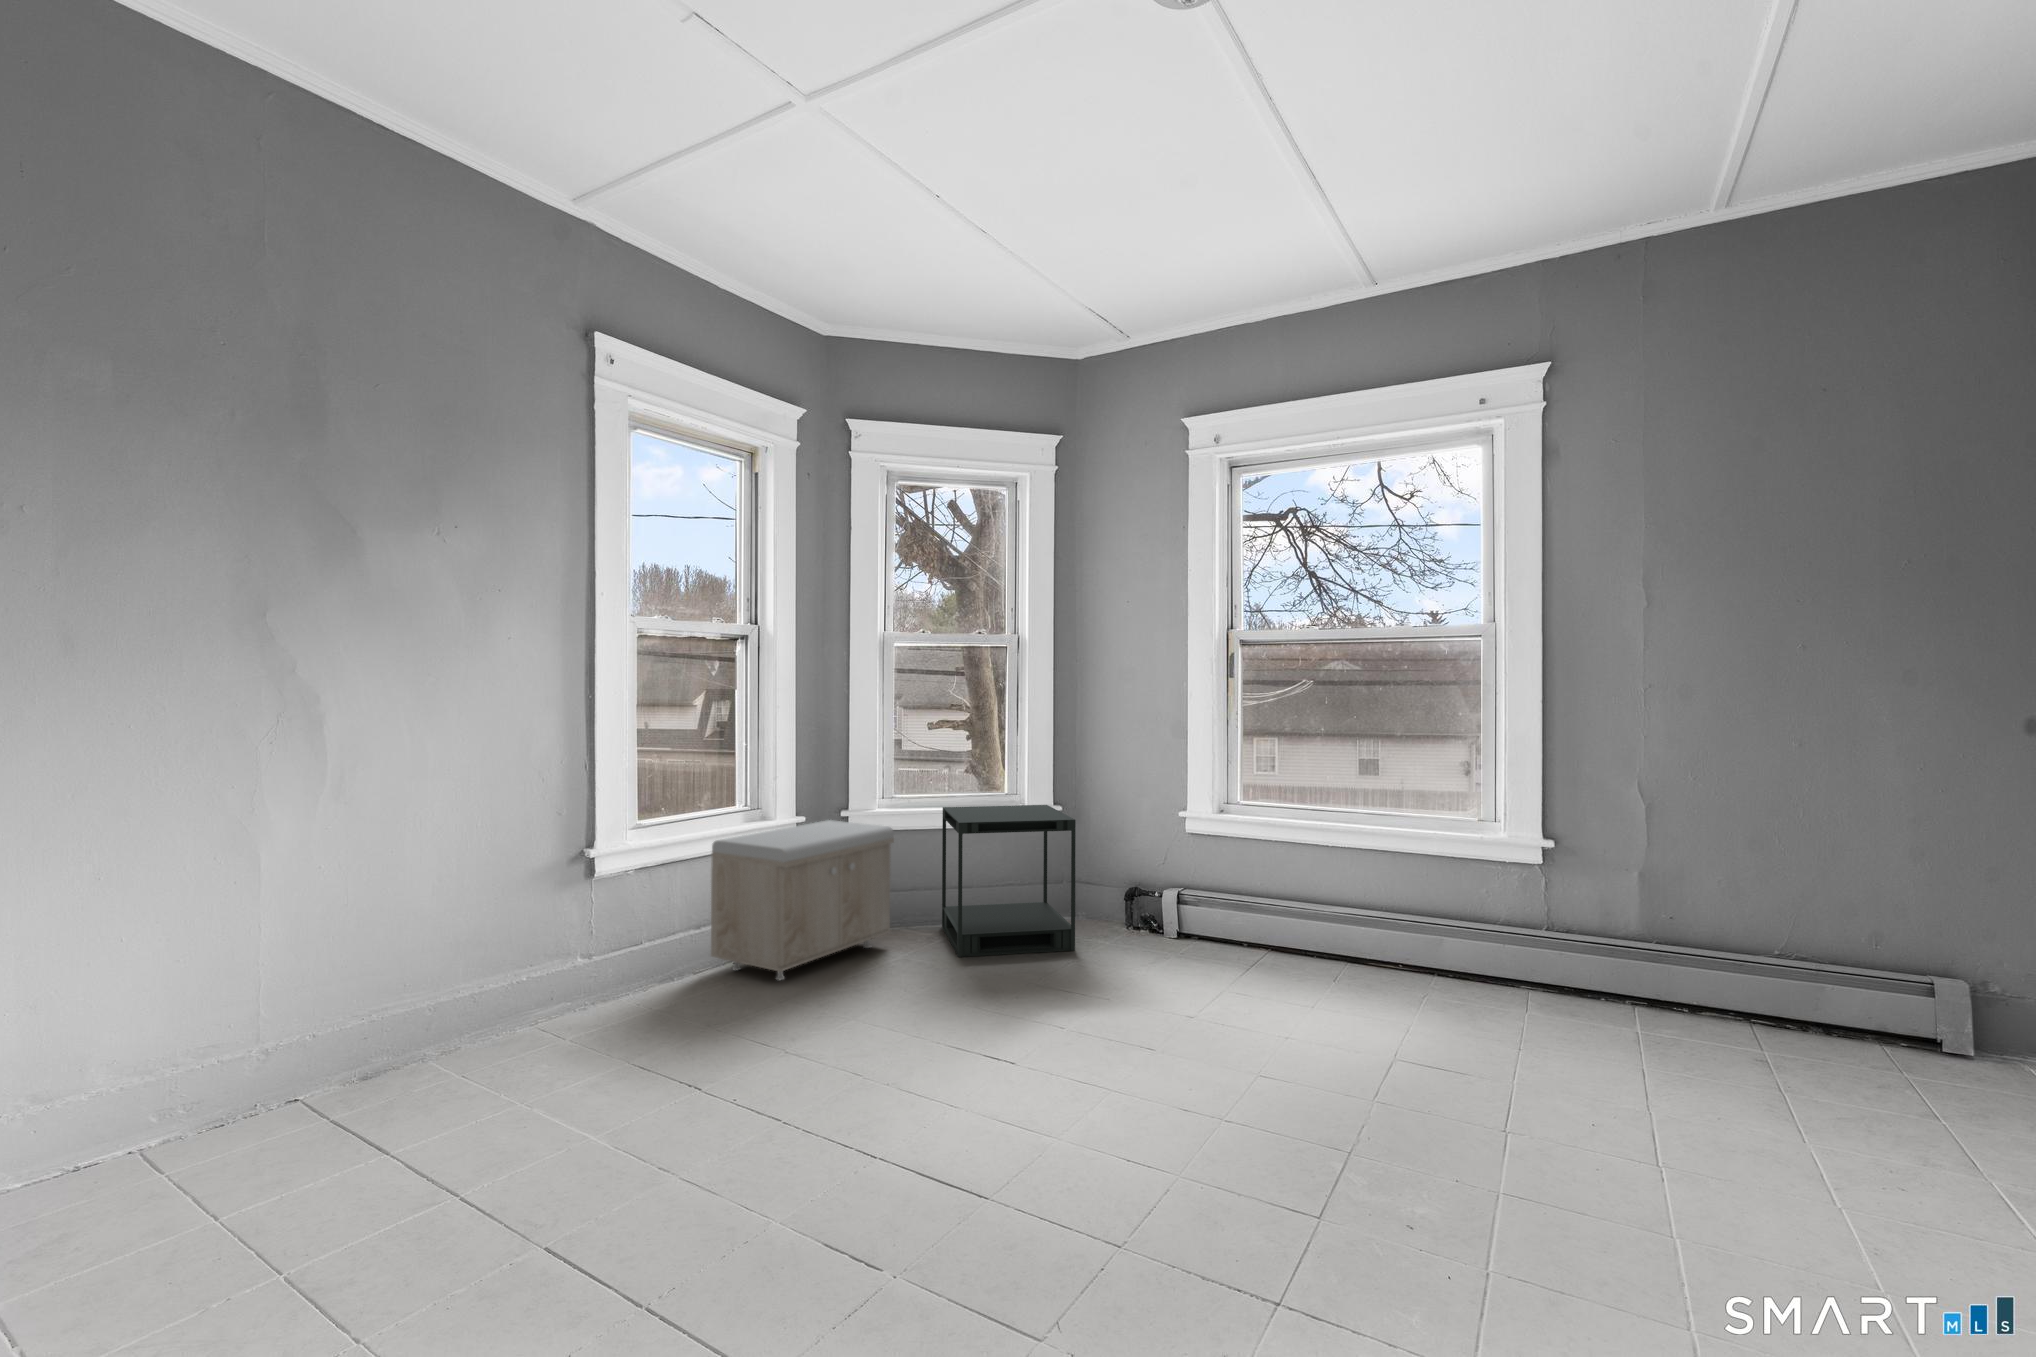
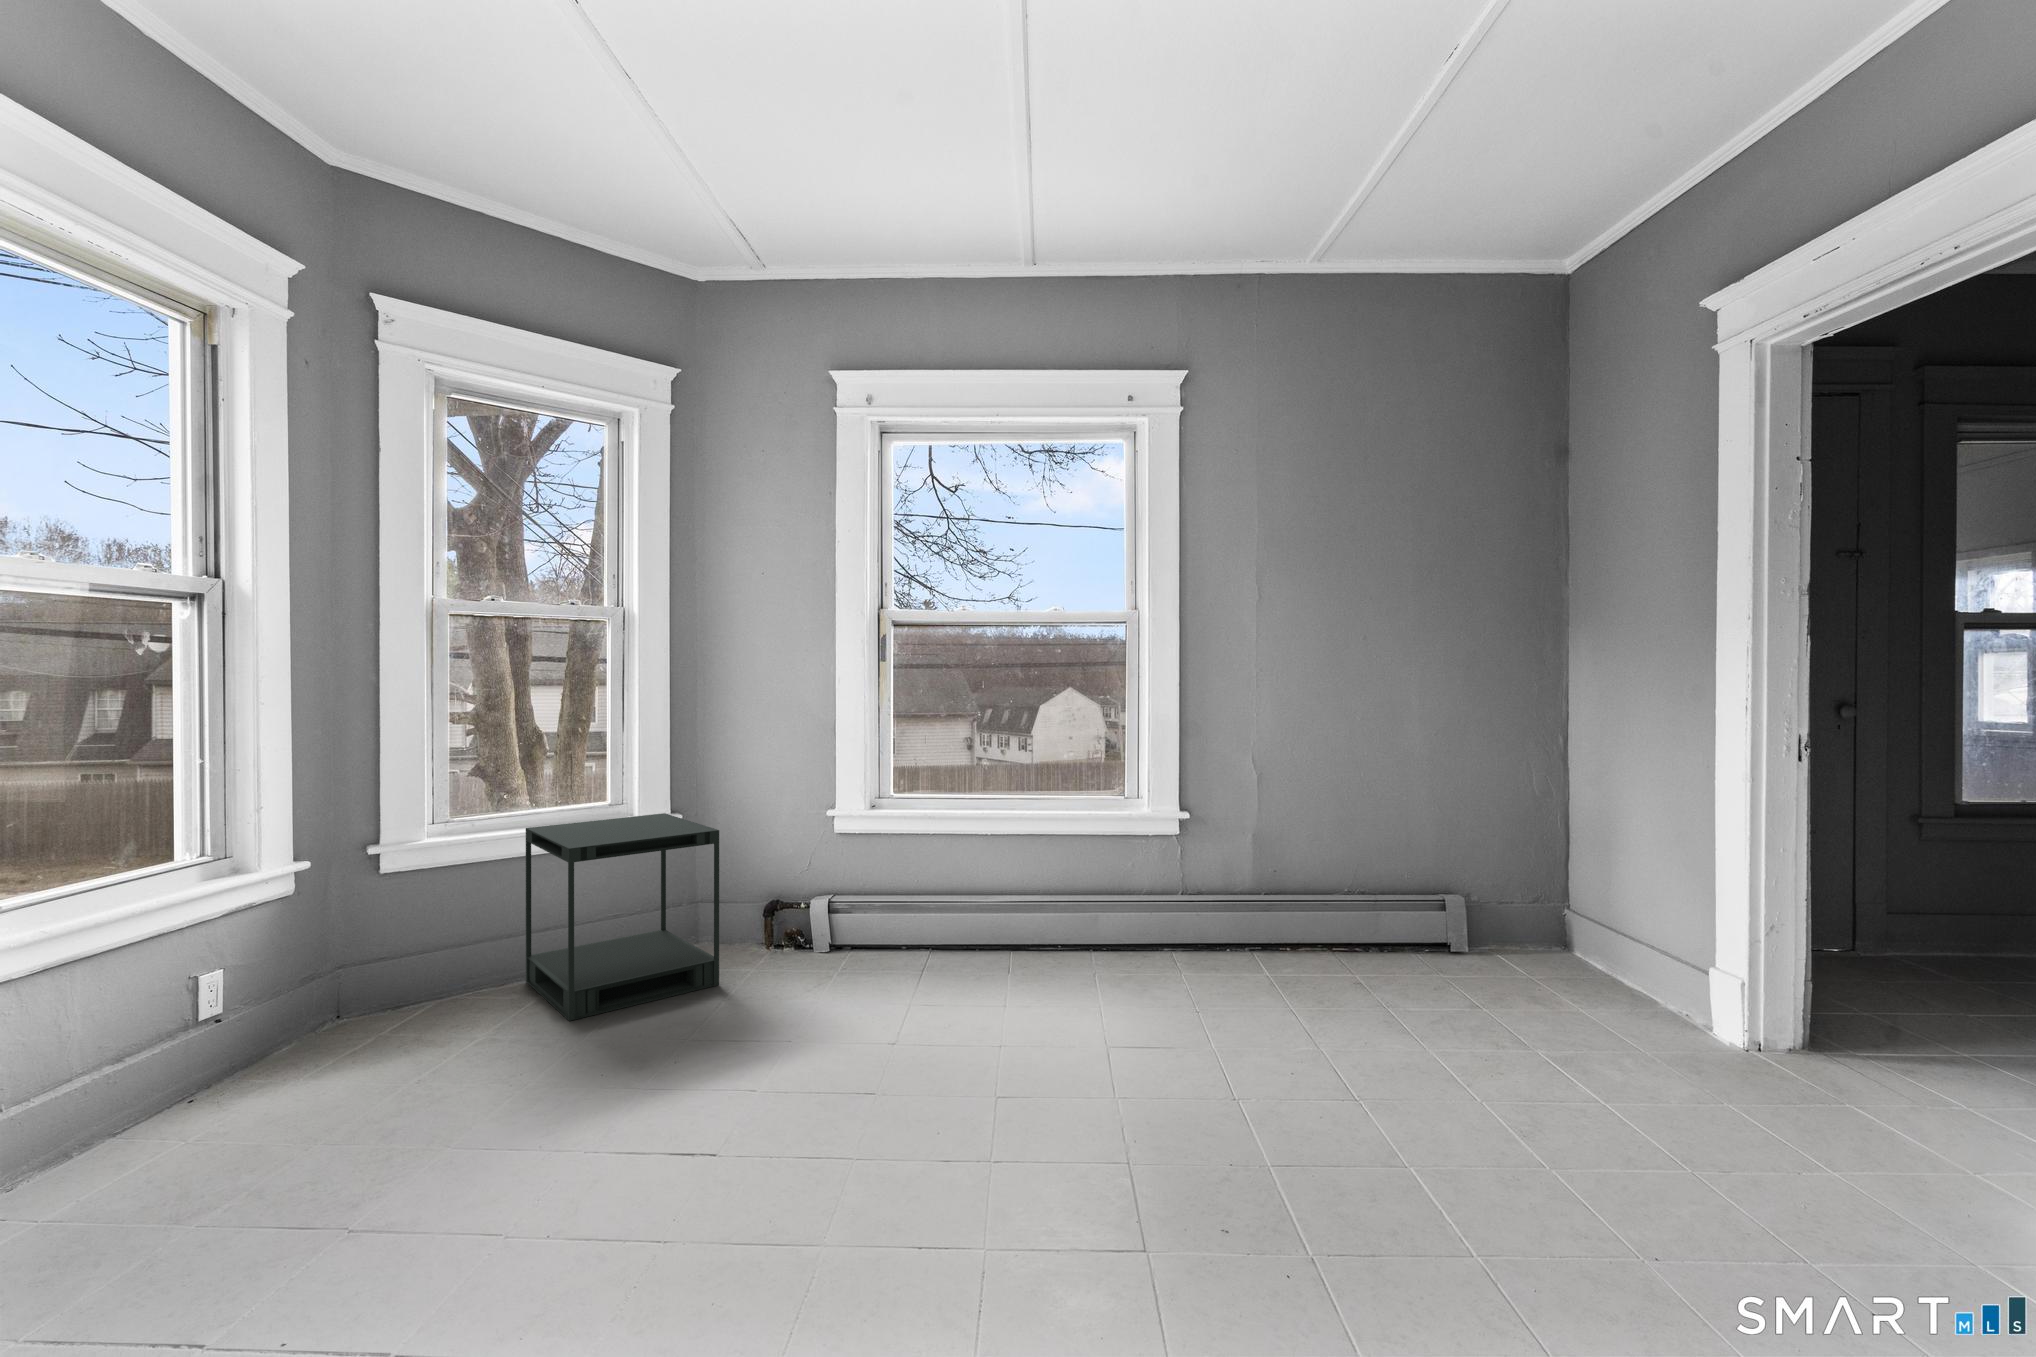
storage bench: present [711,820,894,980] -> none [146,862,465,1114]

